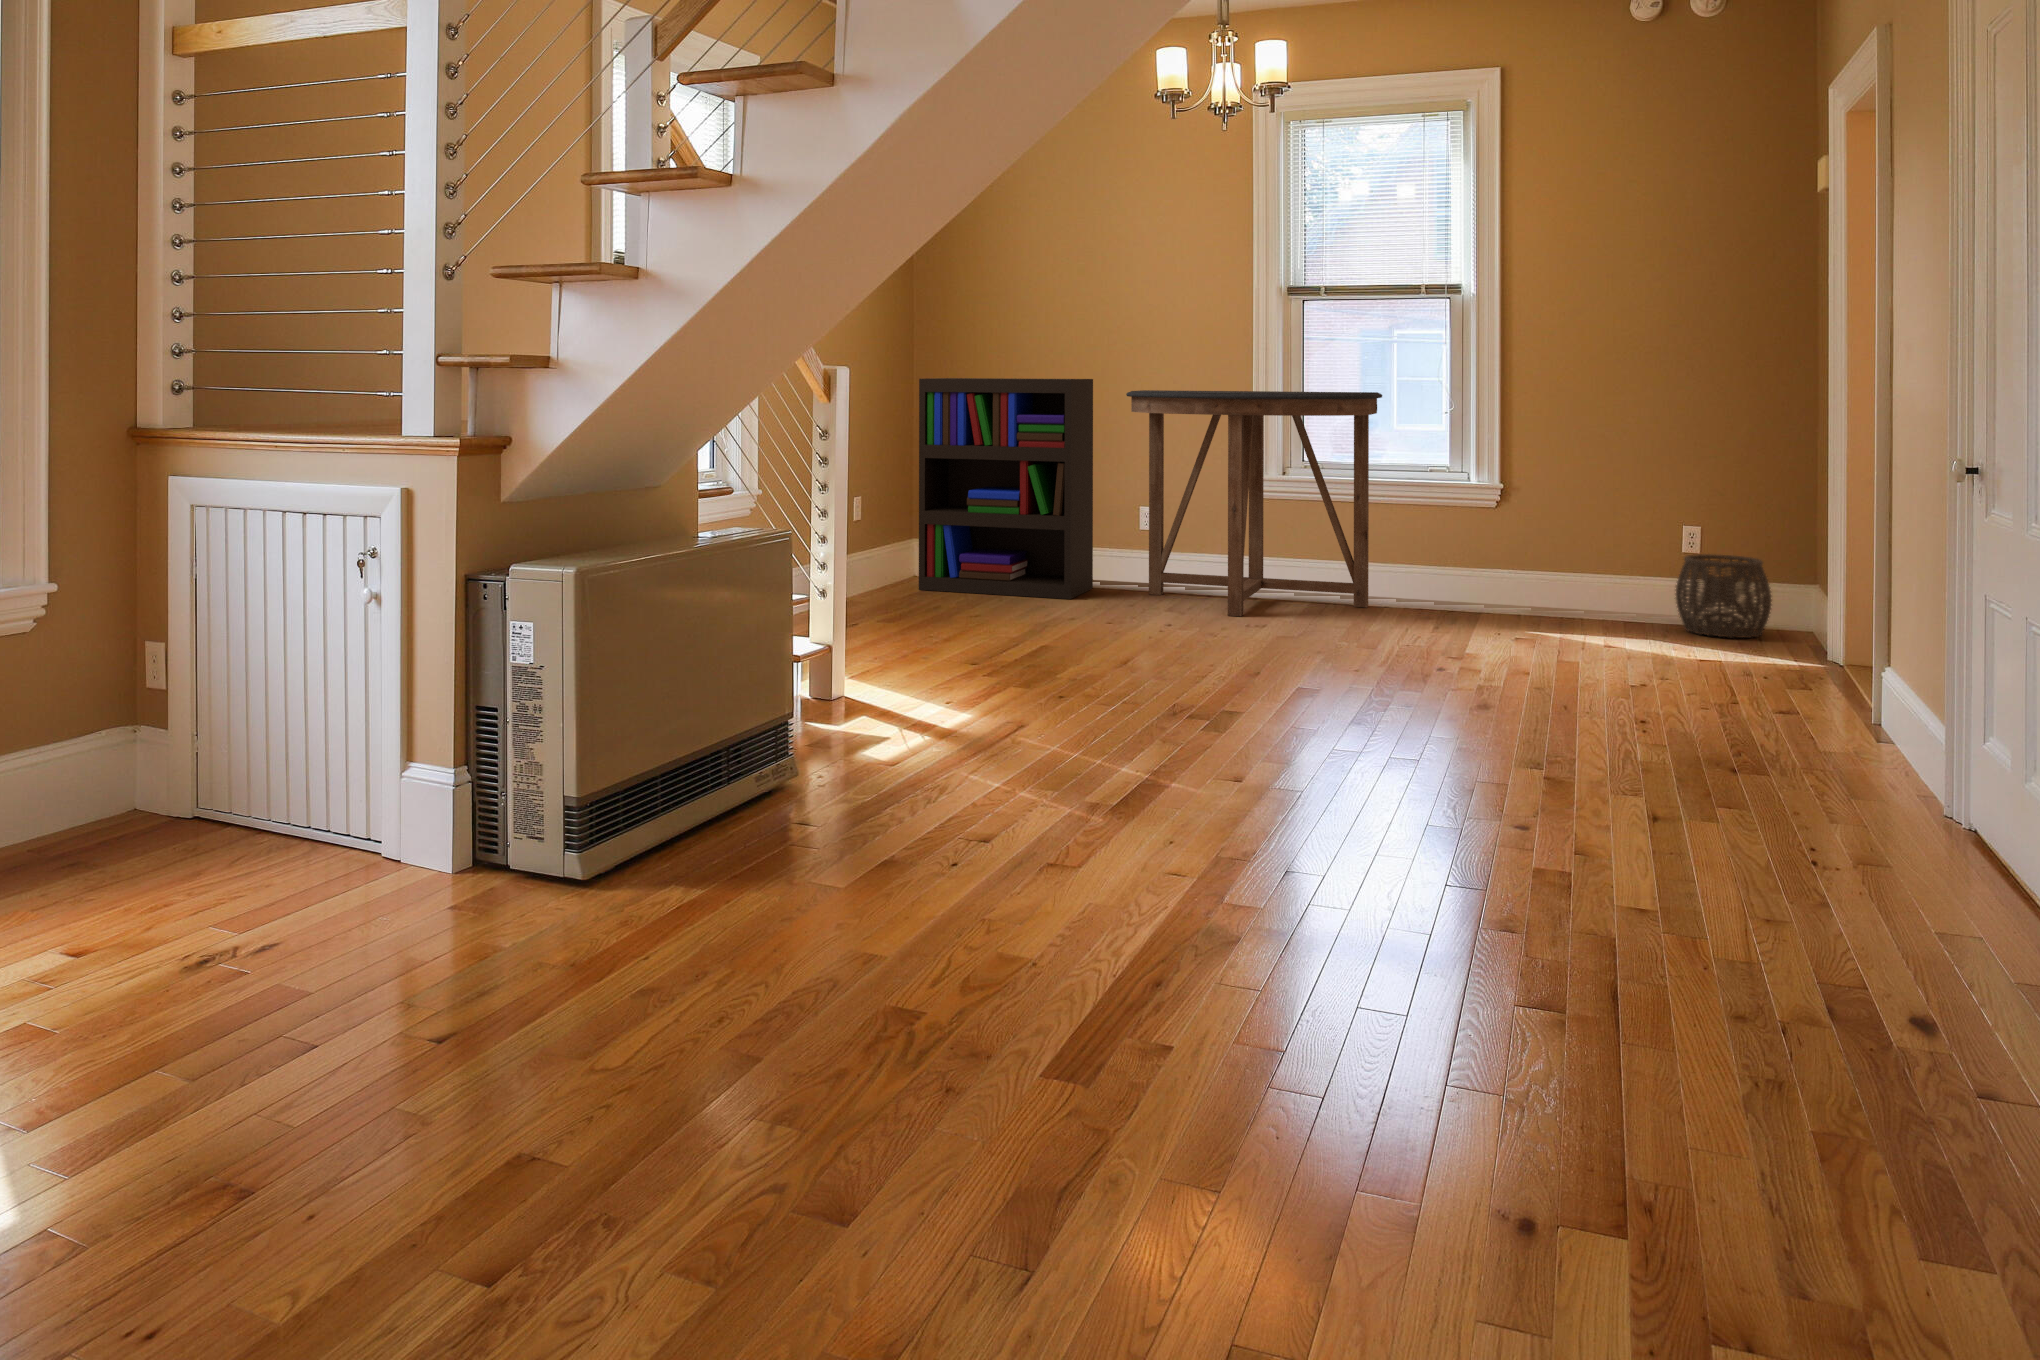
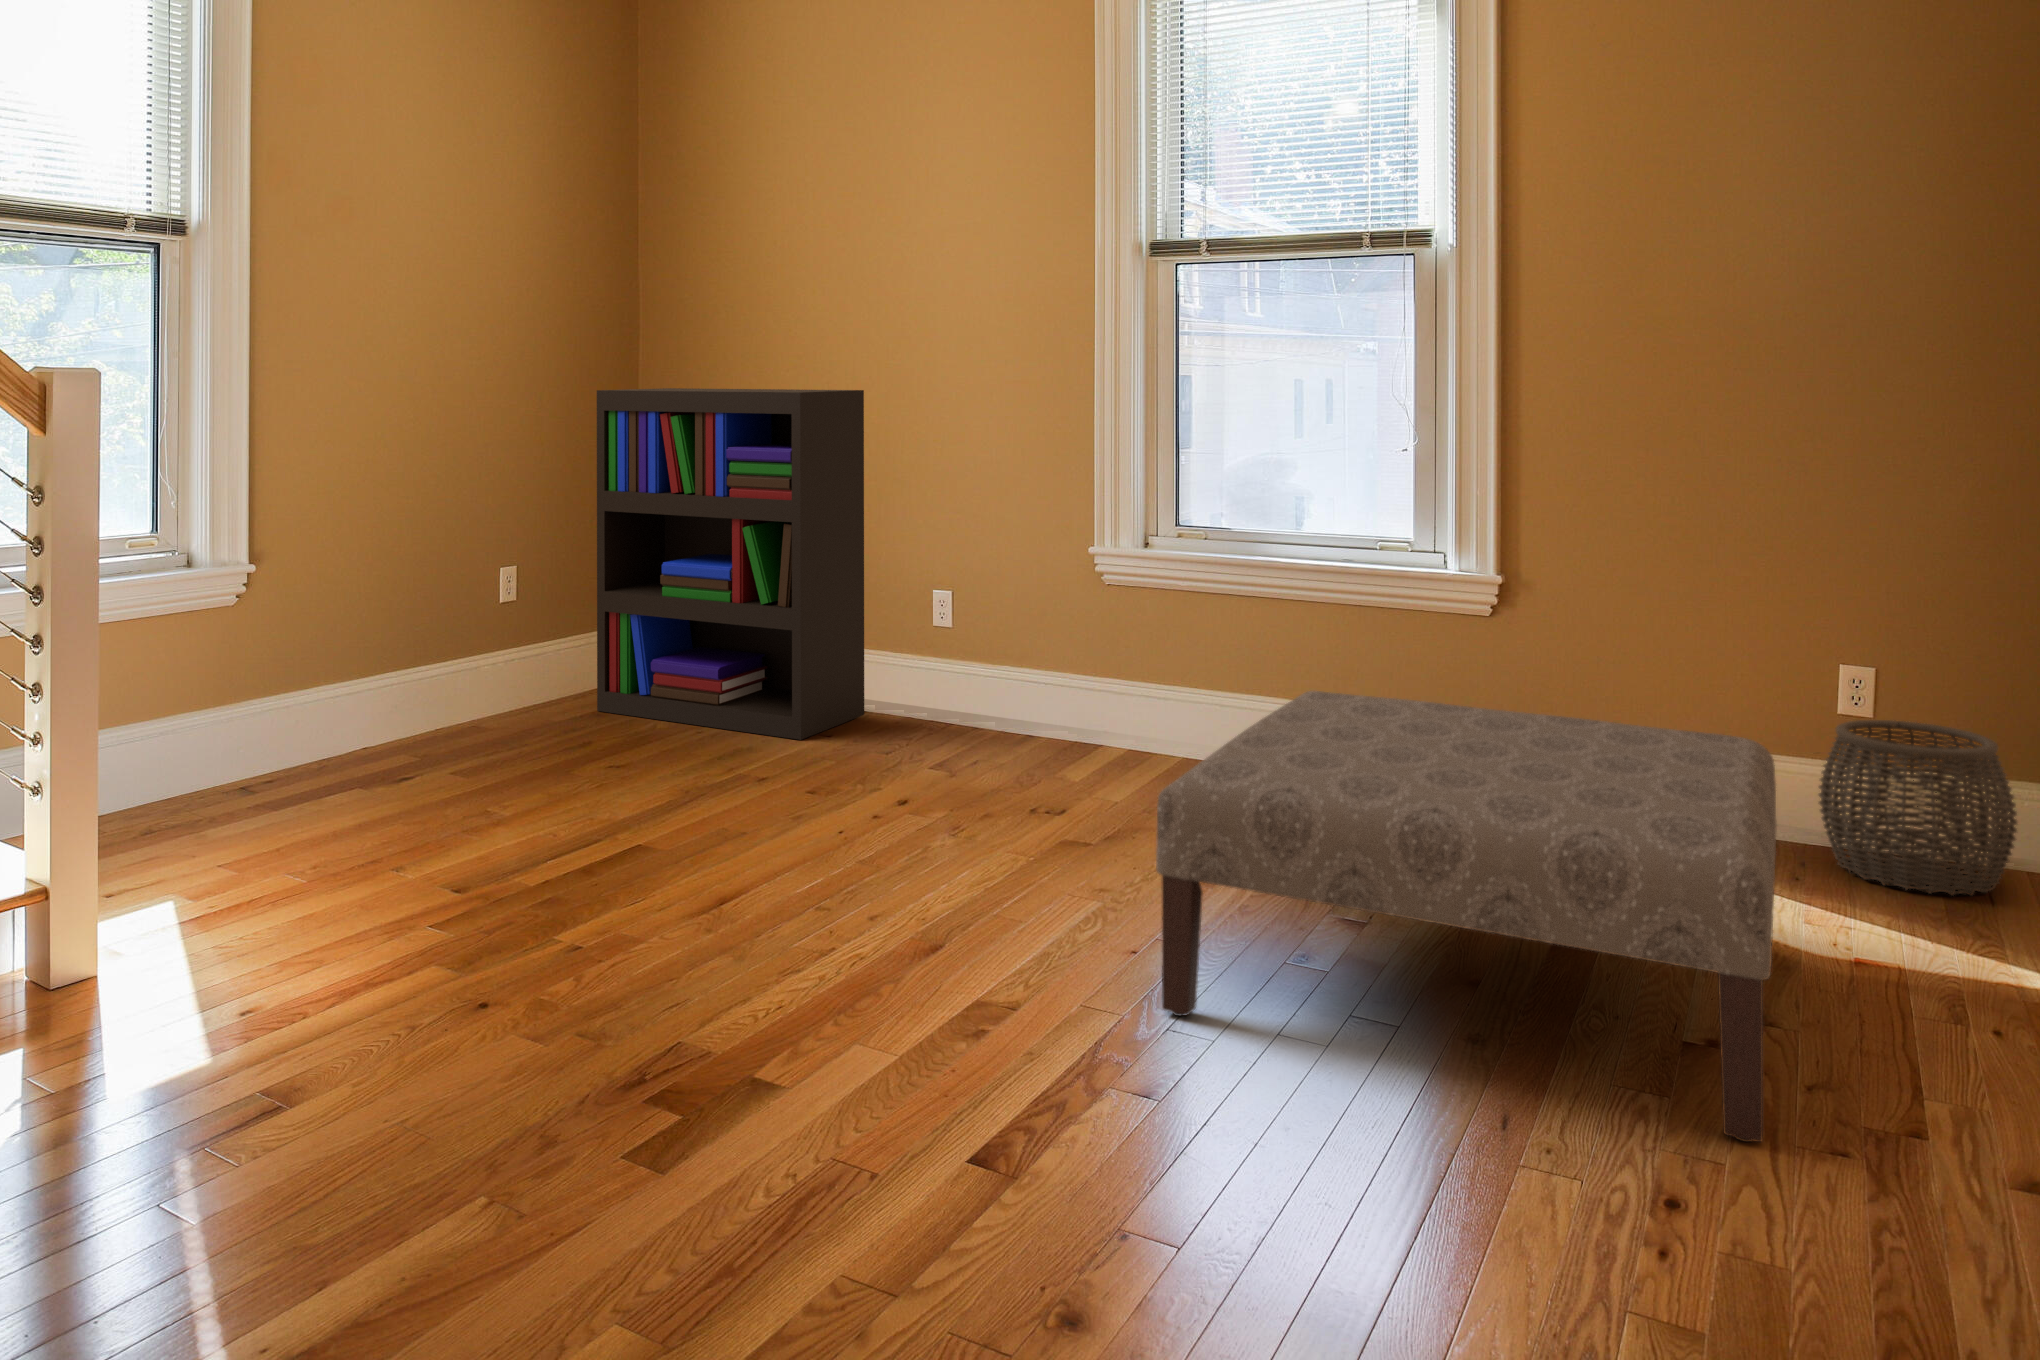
console table: present [1126,390,1382,616] -> none [883,408,1299,793]
ottoman: none [1390,539,1679,702] -> present [1156,691,1777,1142]

